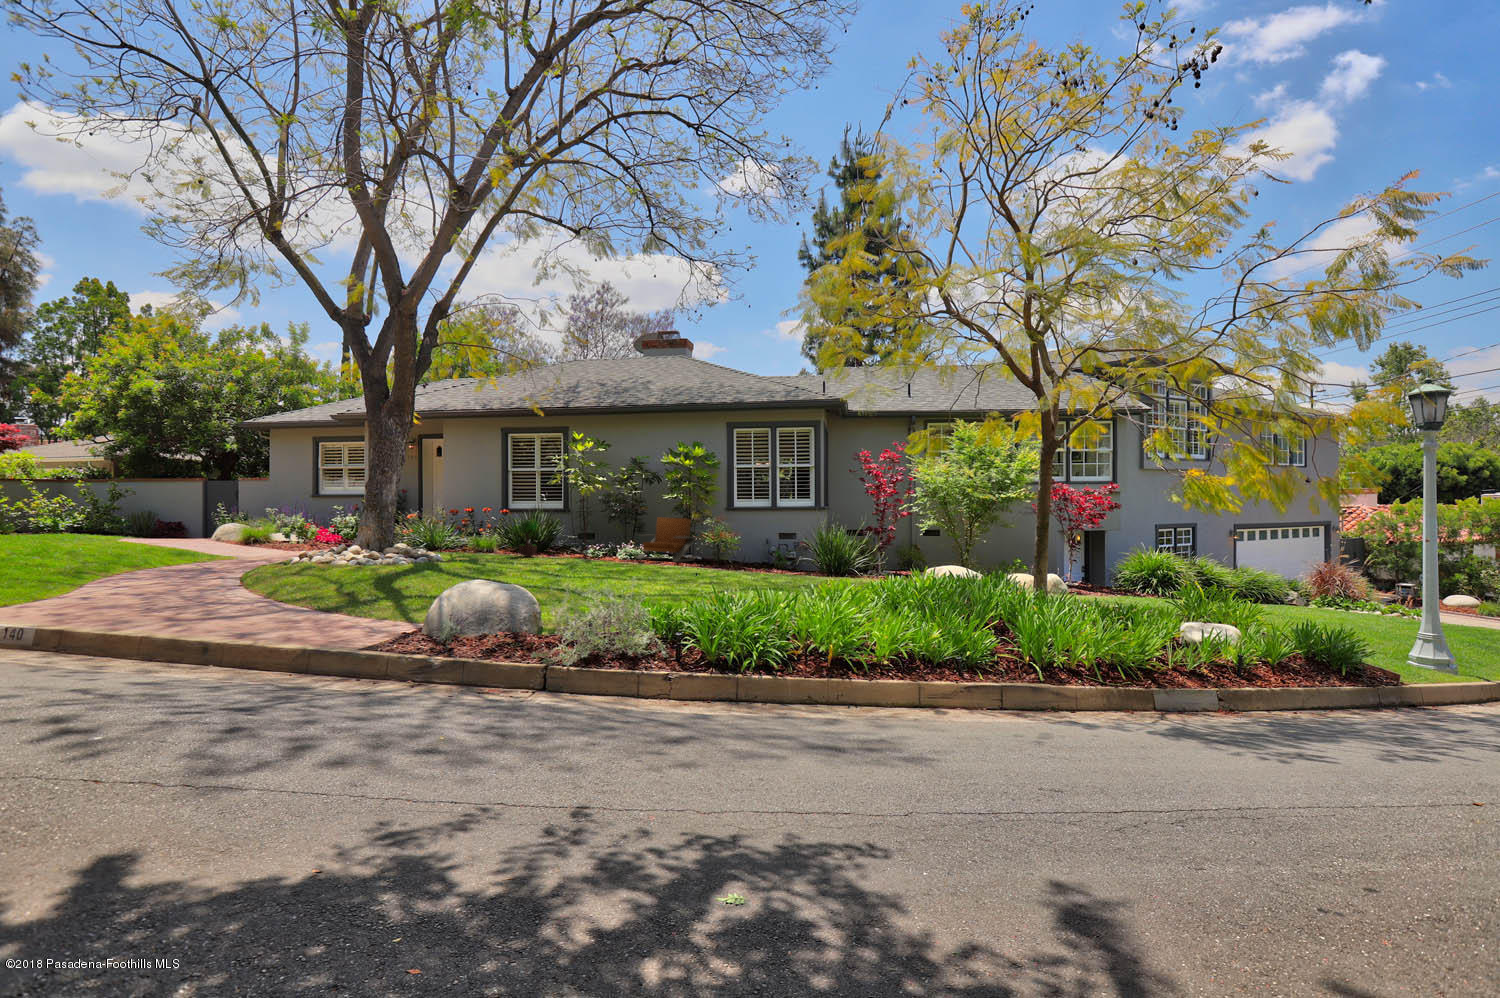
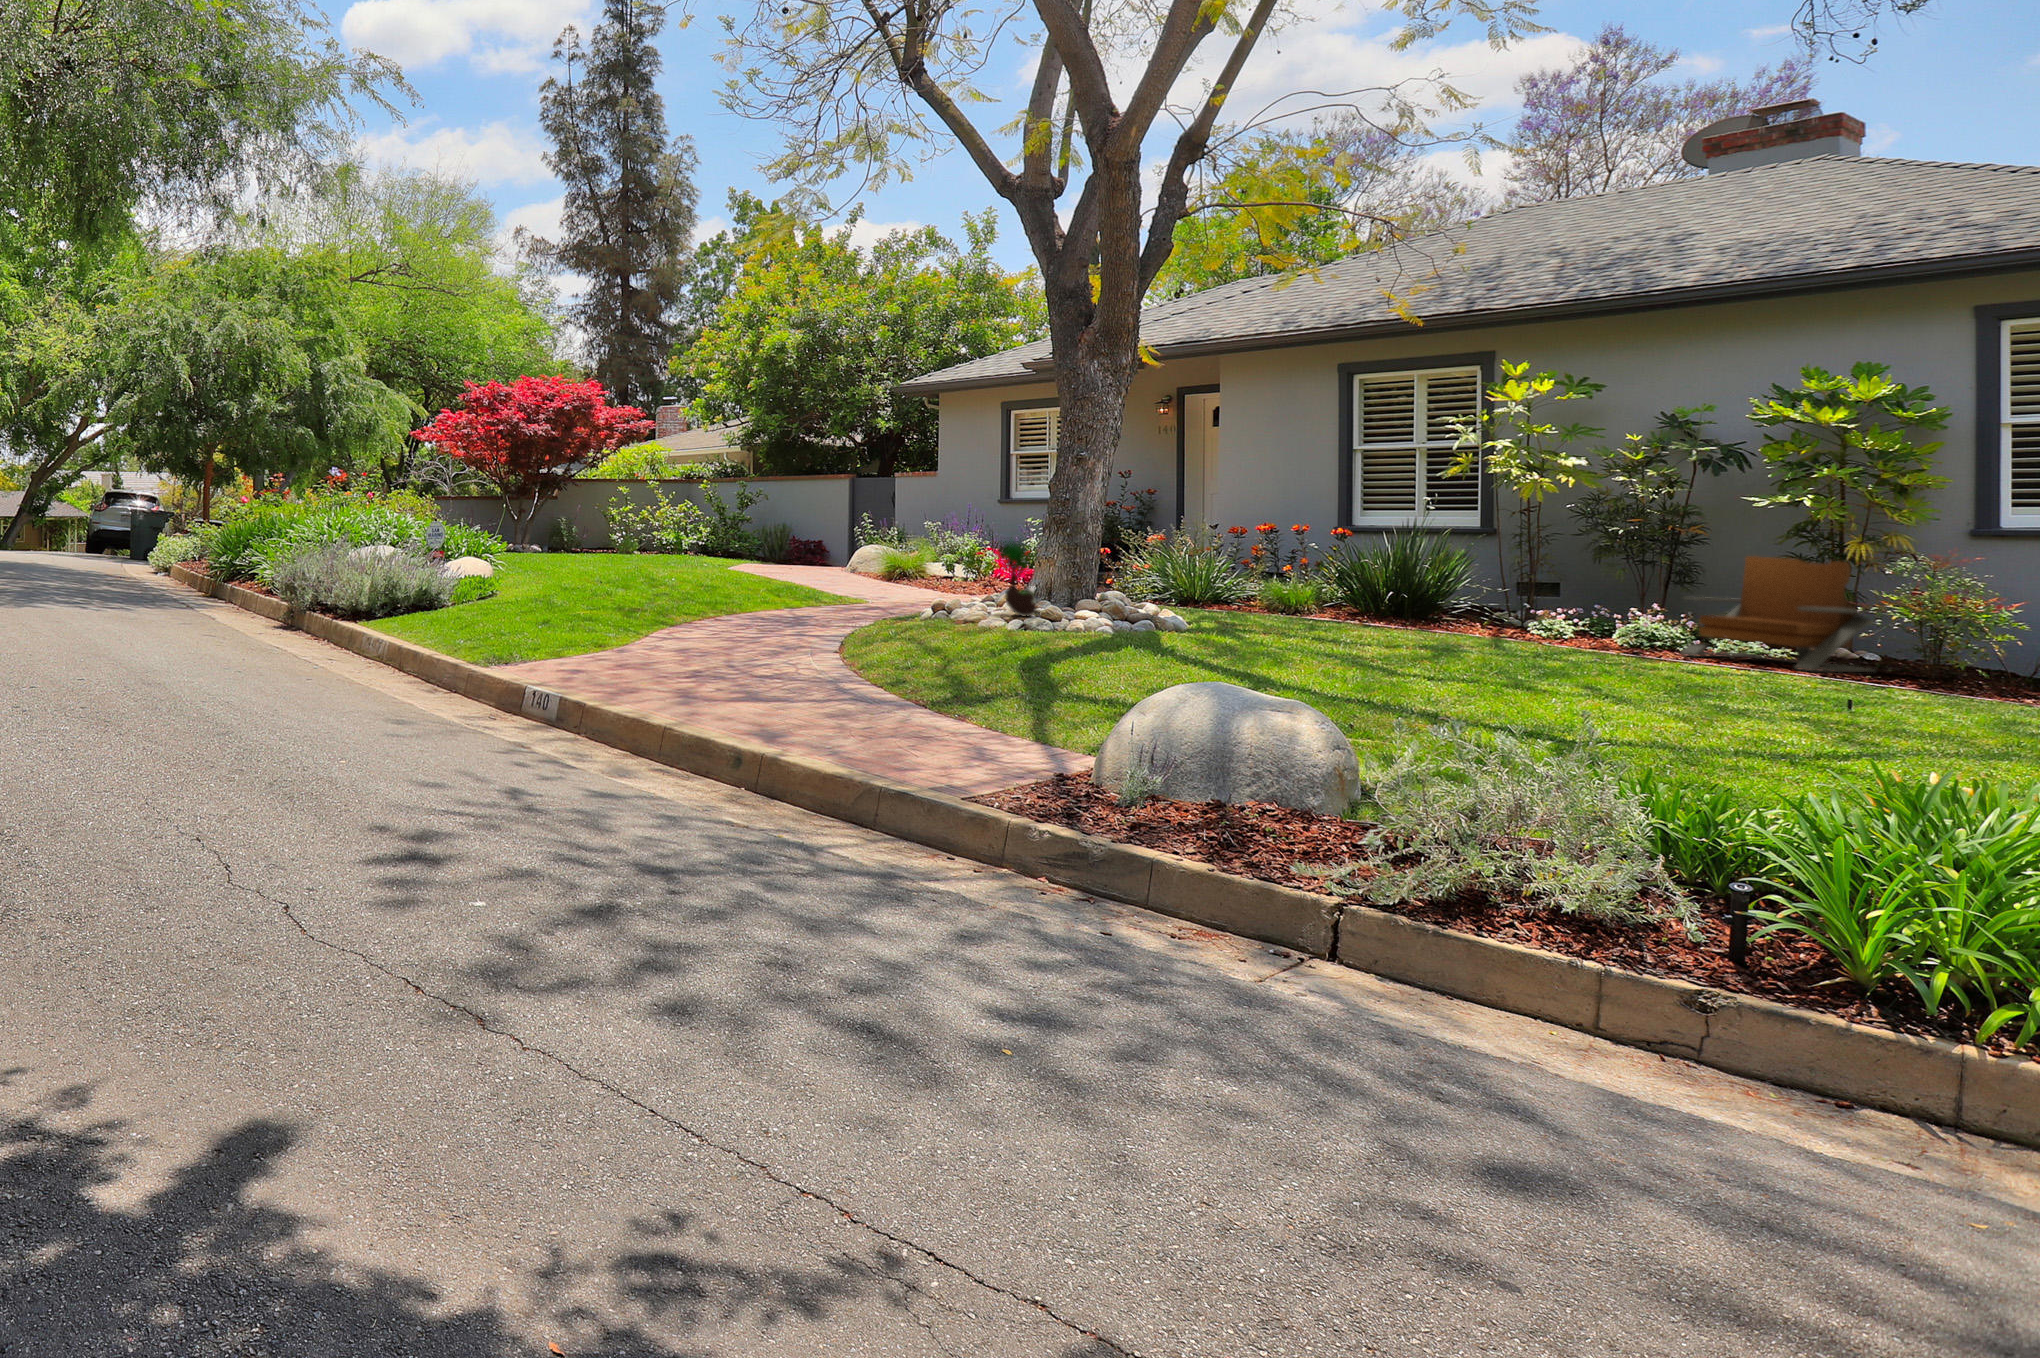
potted tree: present [518,520,537,557] -> present [995,537,1038,616]

